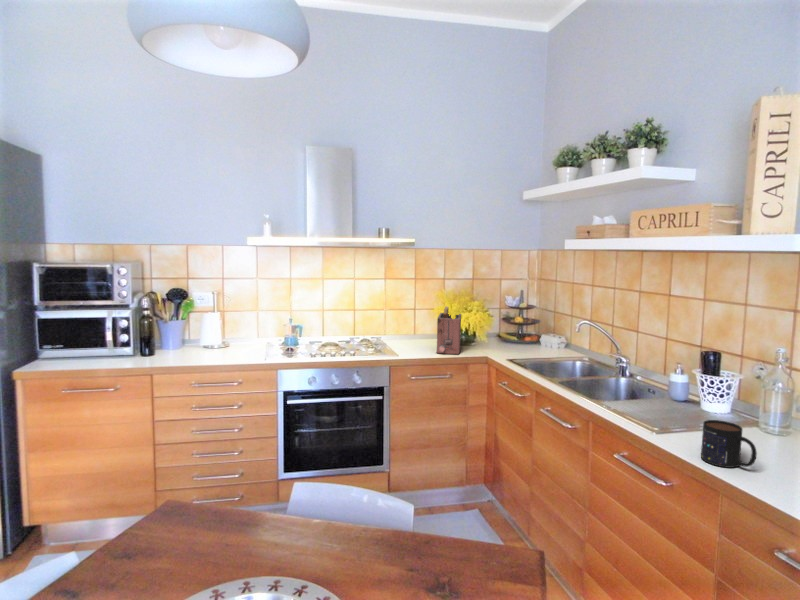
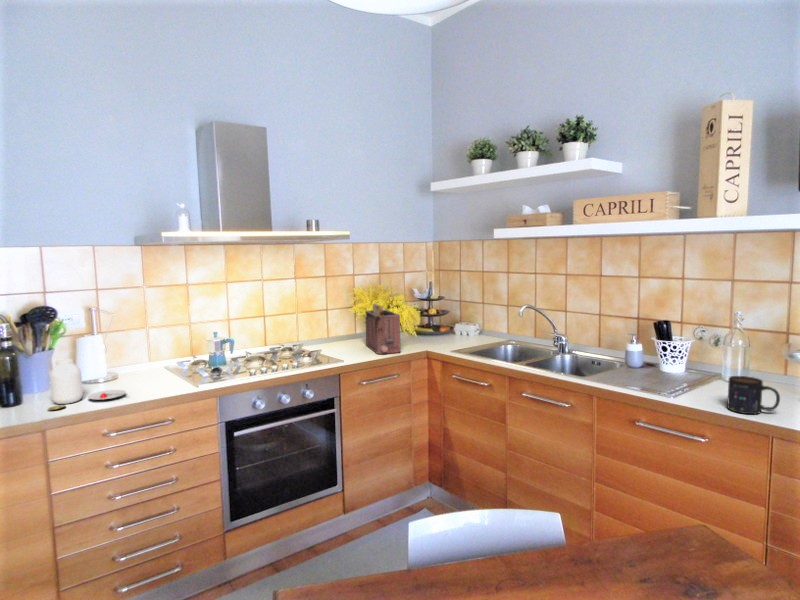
jar: none [161,327,216,362] -> present [48,359,126,410]

